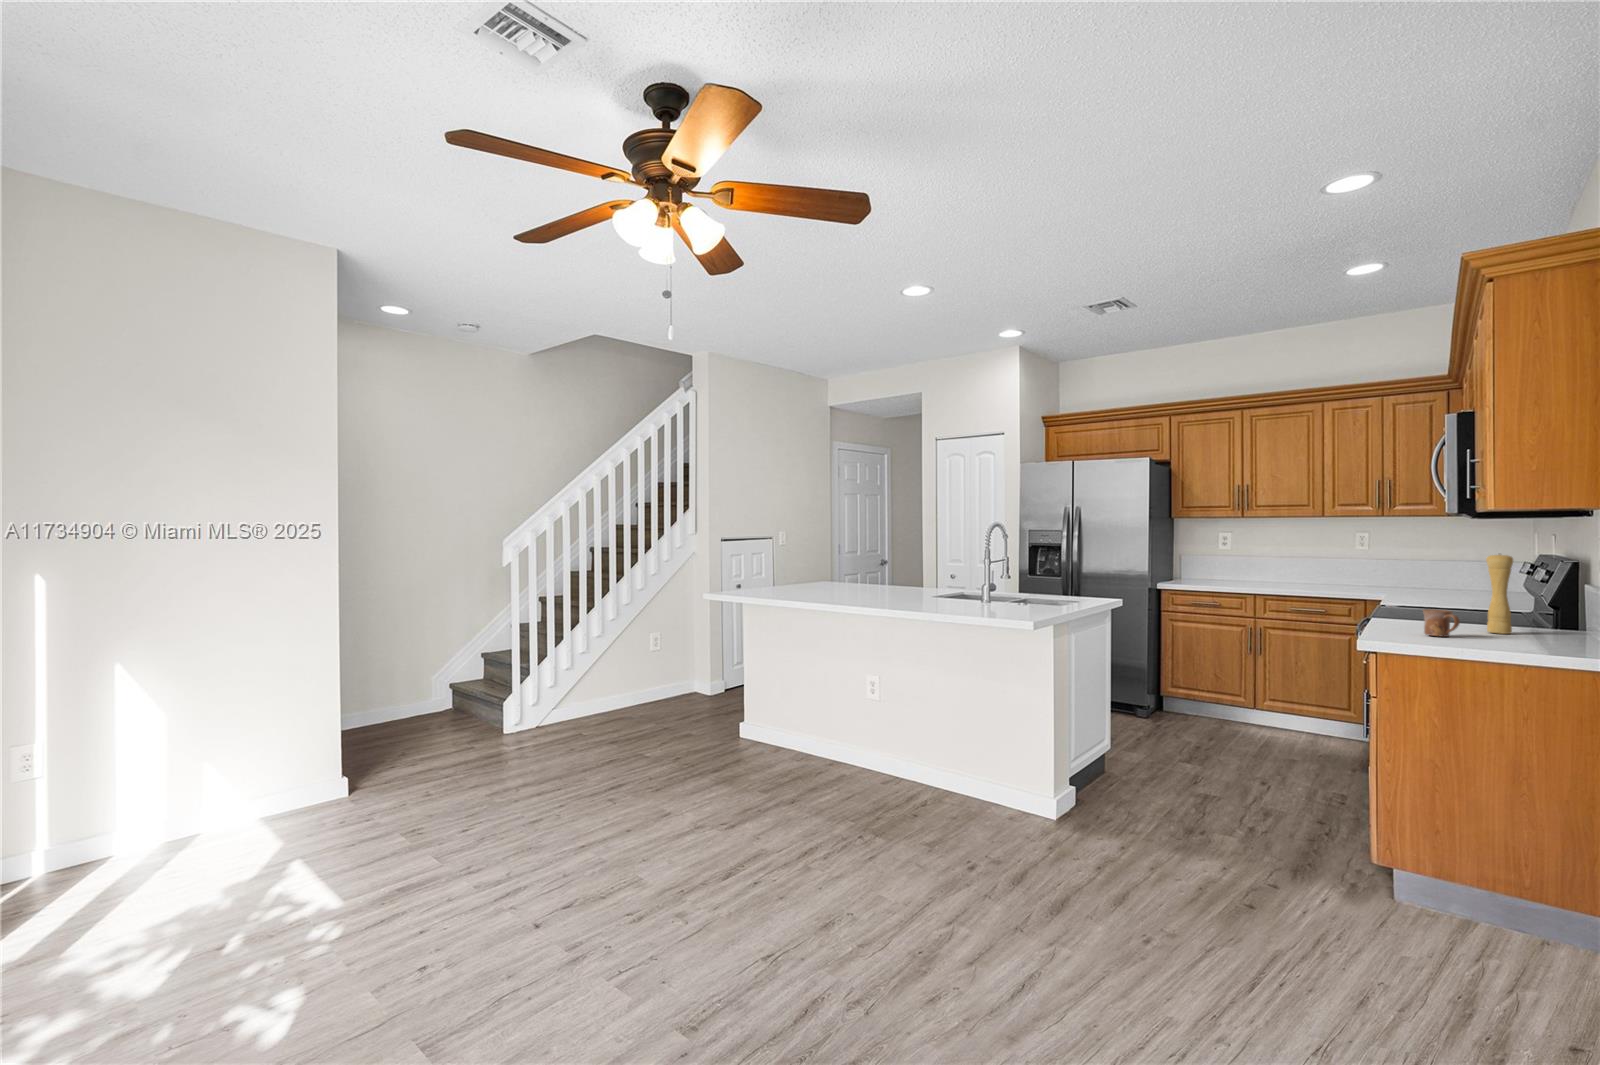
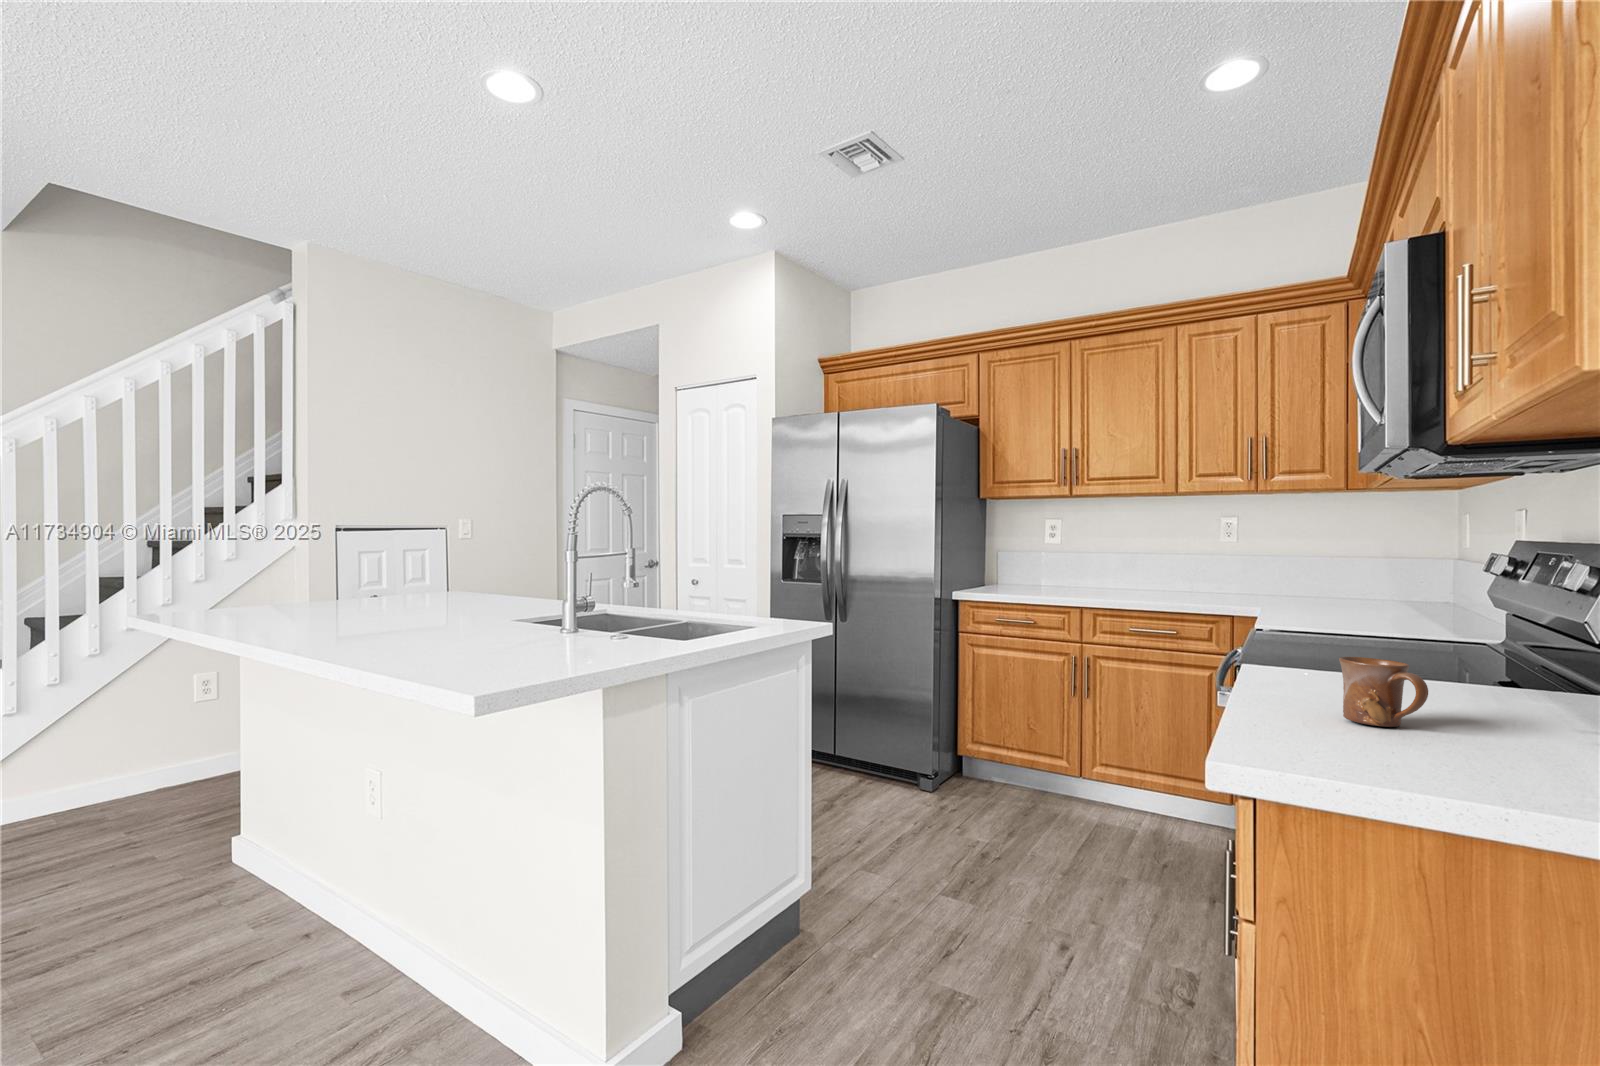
pepper mill: present [1486,553,1513,634] -> none [1466,529,1527,711]

